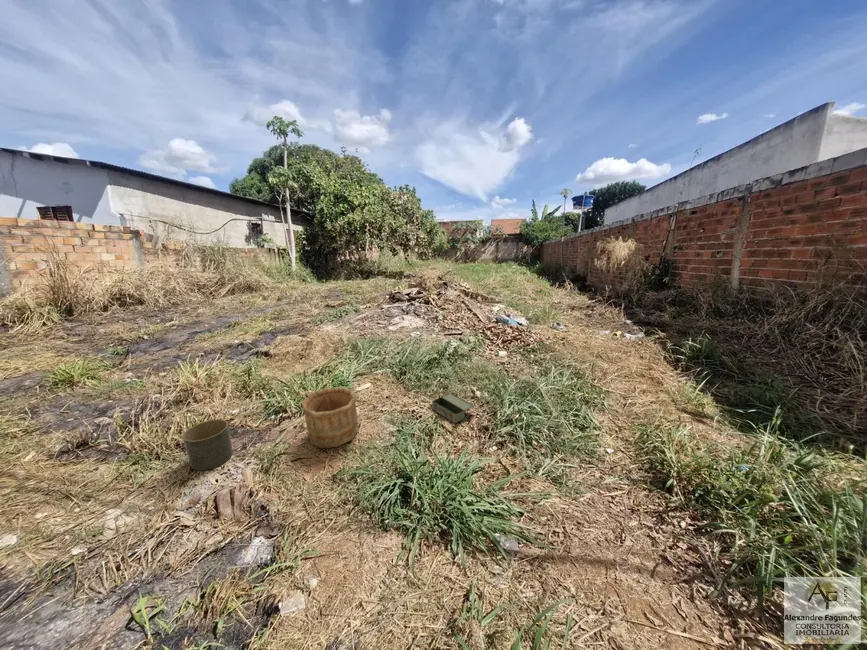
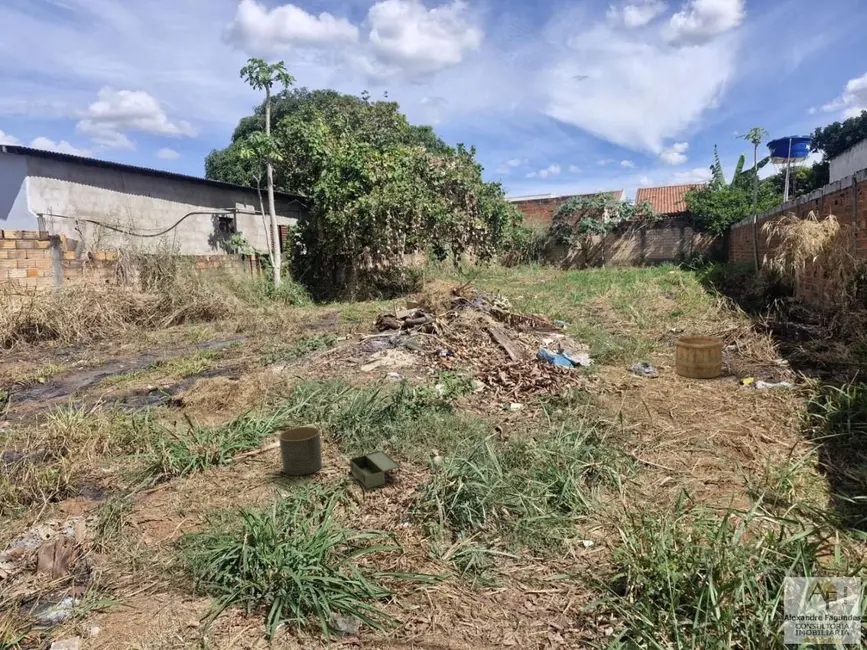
wooden bucket: present [302,387,358,449] -> present [675,335,724,378]
planter: present [183,419,233,471] -> present [279,427,322,476]

